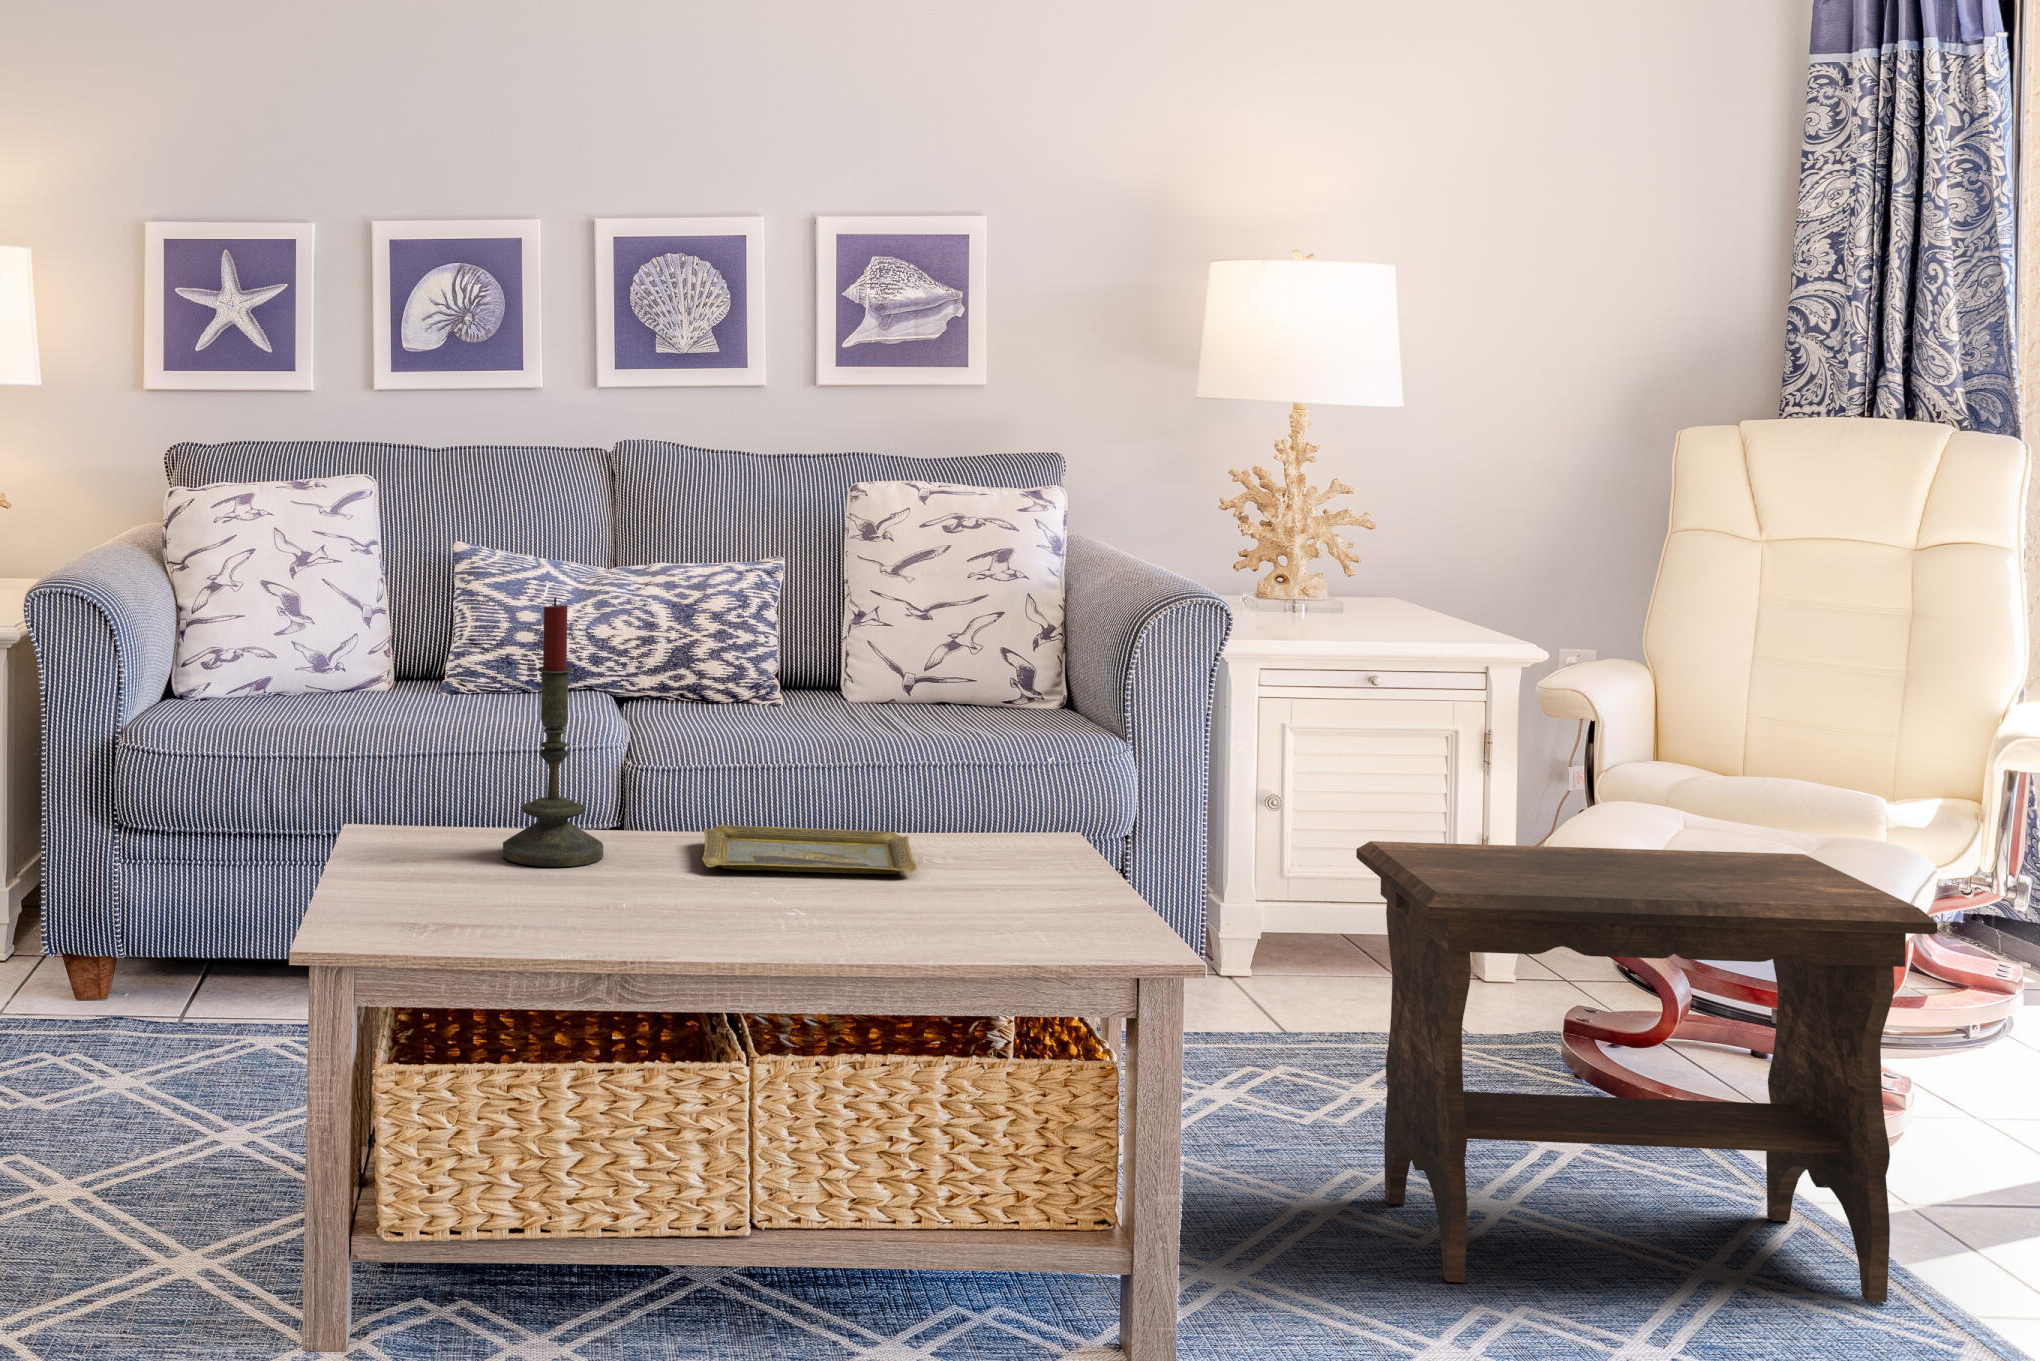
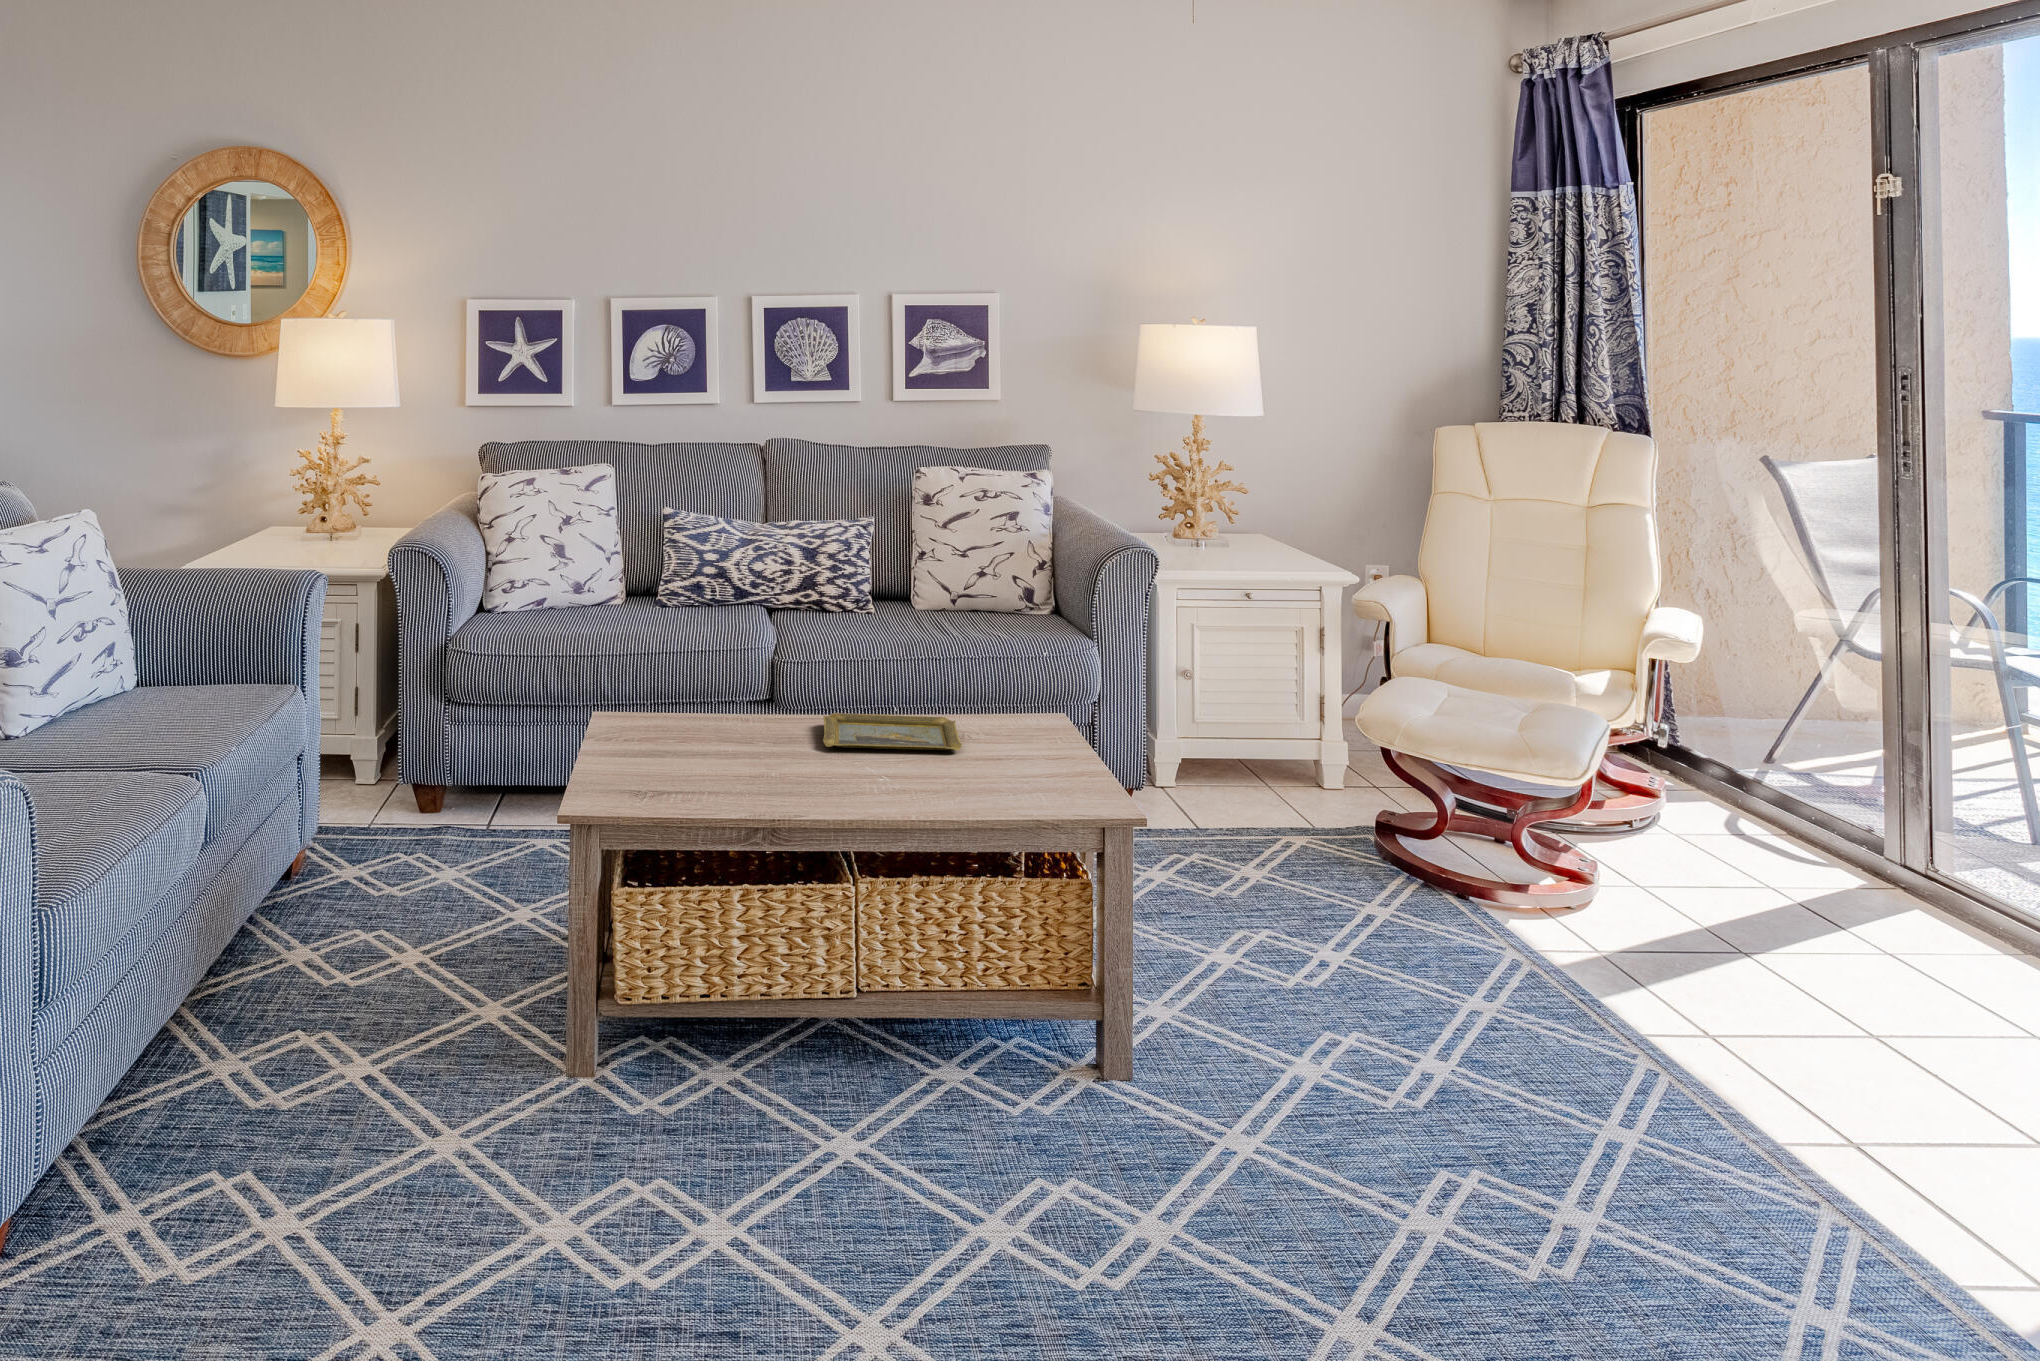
candle: present [503,597,603,867] -> none [694,570,759,746]
footstool: present [1356,841,1937,1302] -> none [1243,721,1625,1027]

